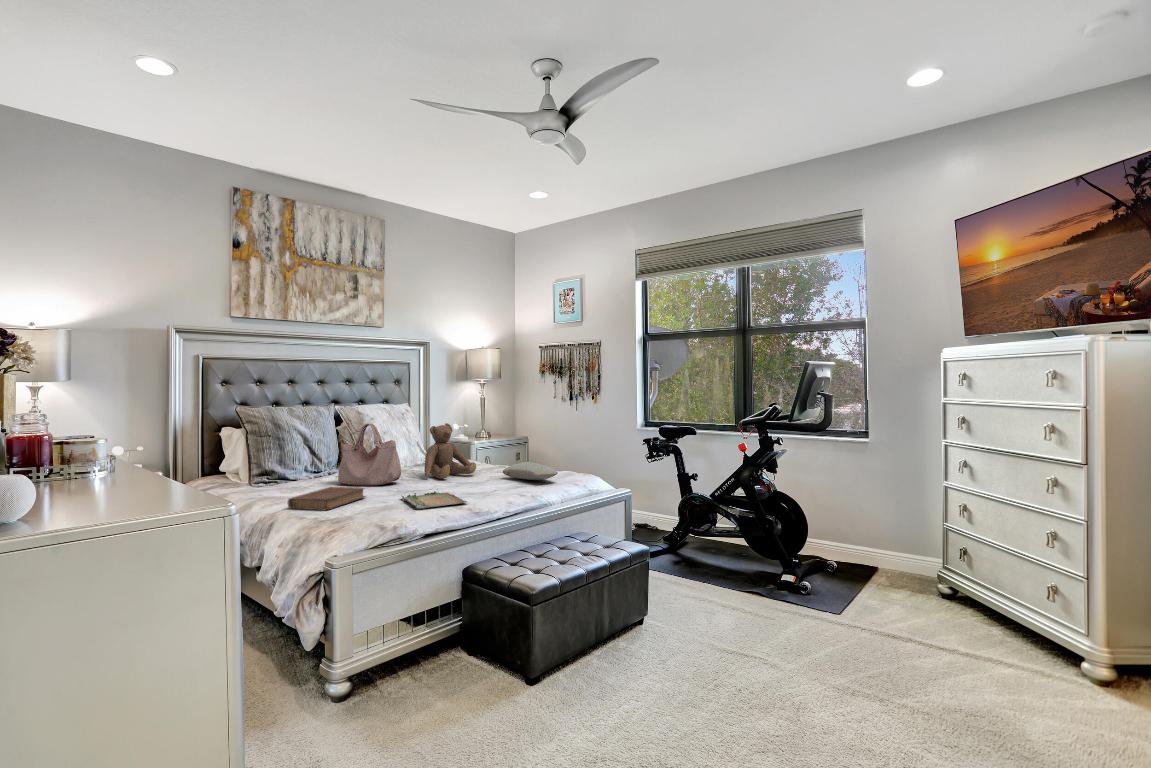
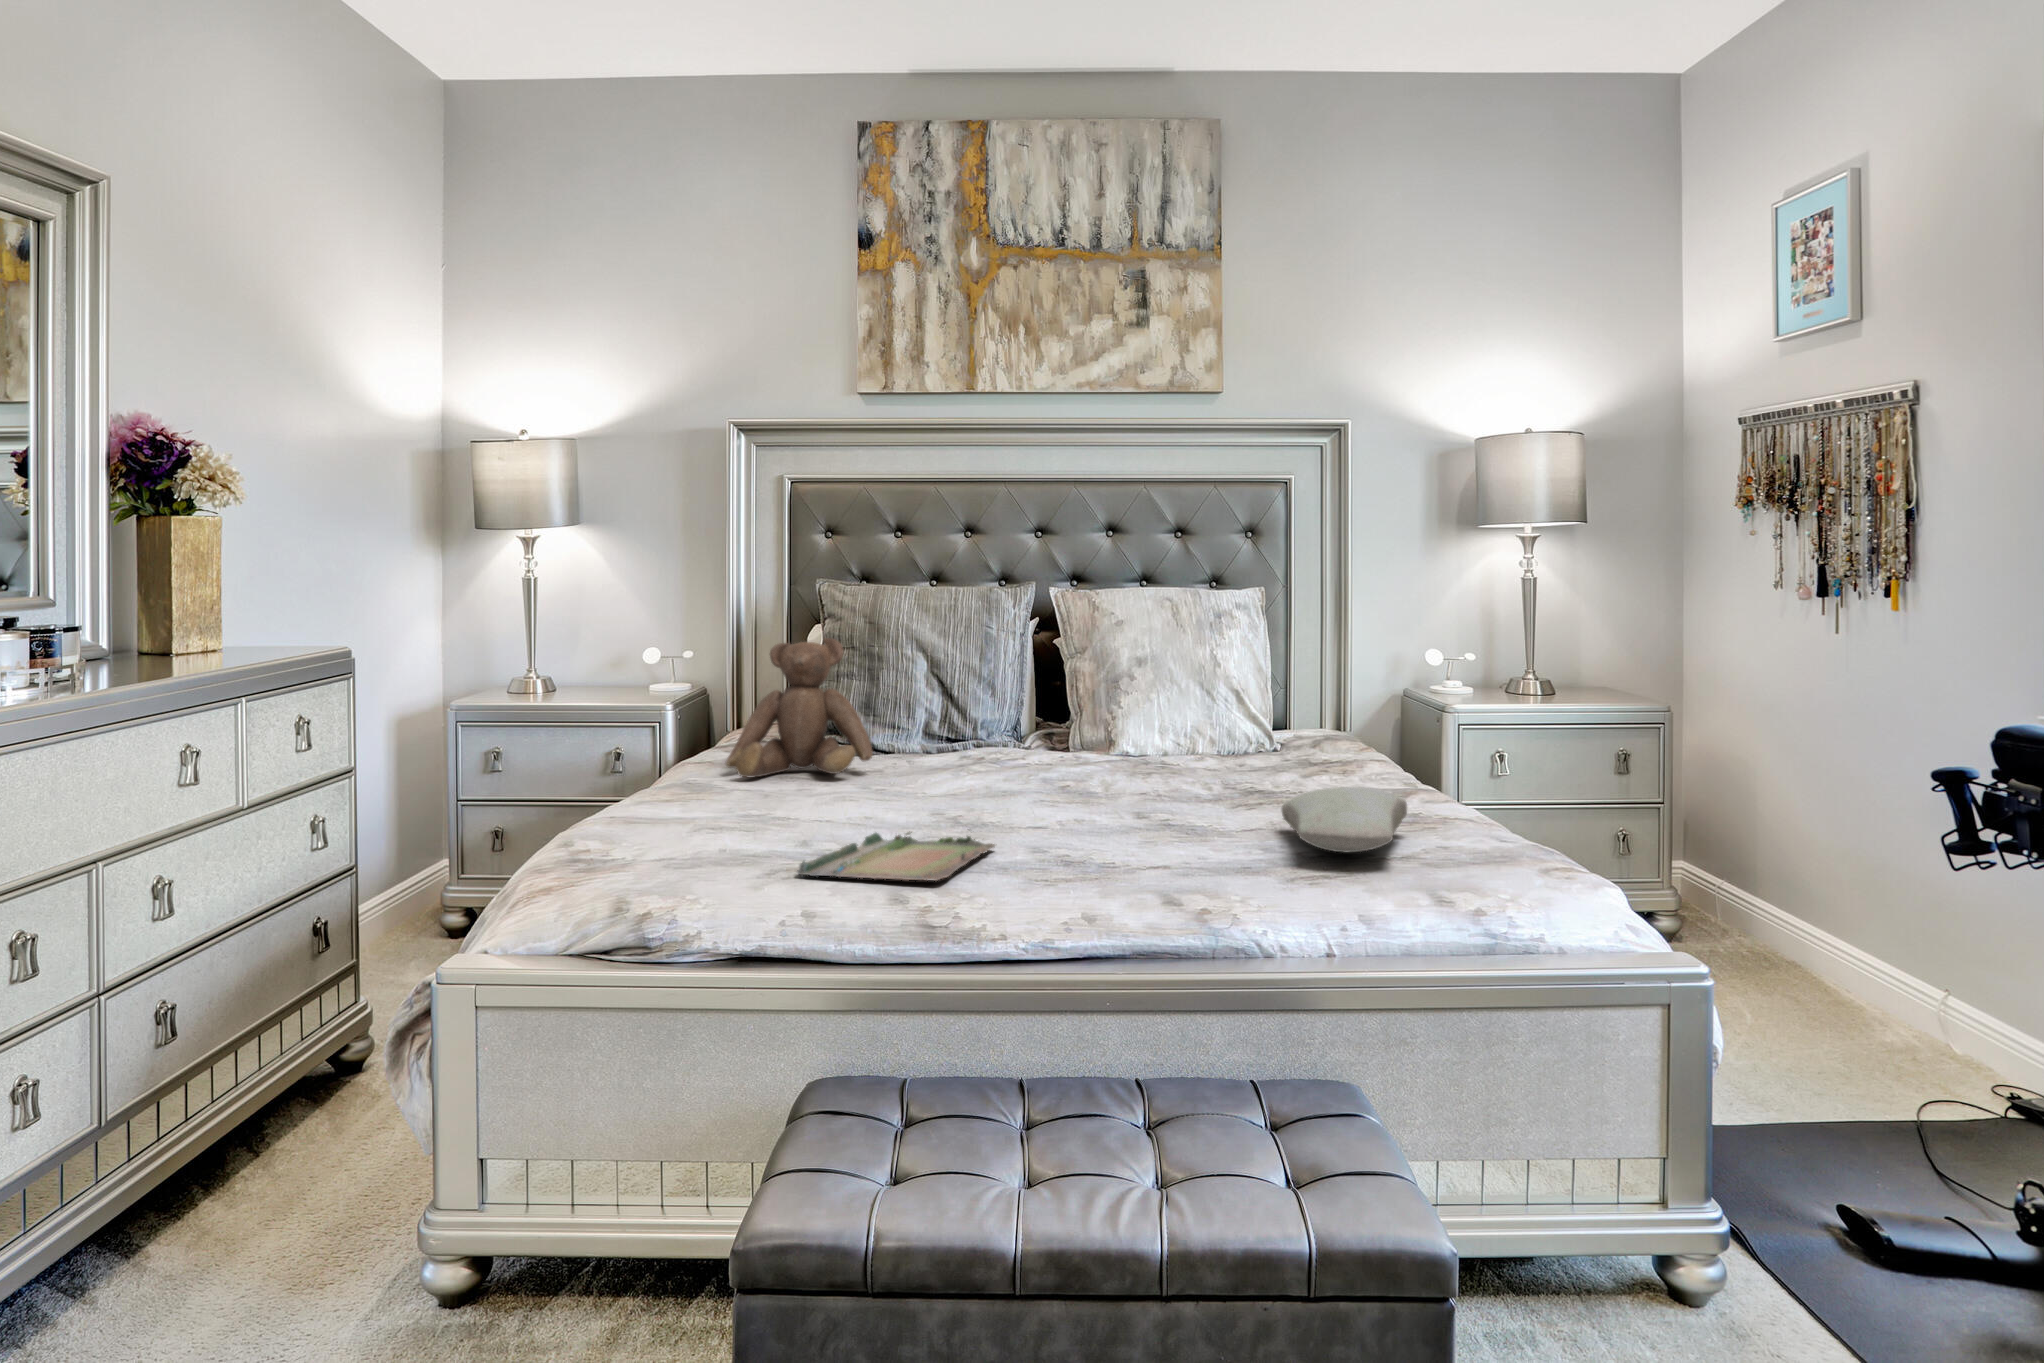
handbag: present [338,423,401,486] -> none [898,635,1021,801]
teddy bear: present [424,423,476,479] -> present [726,638,873,778]
book: present [288,487,366,510] -> none [642,787,830,841]

